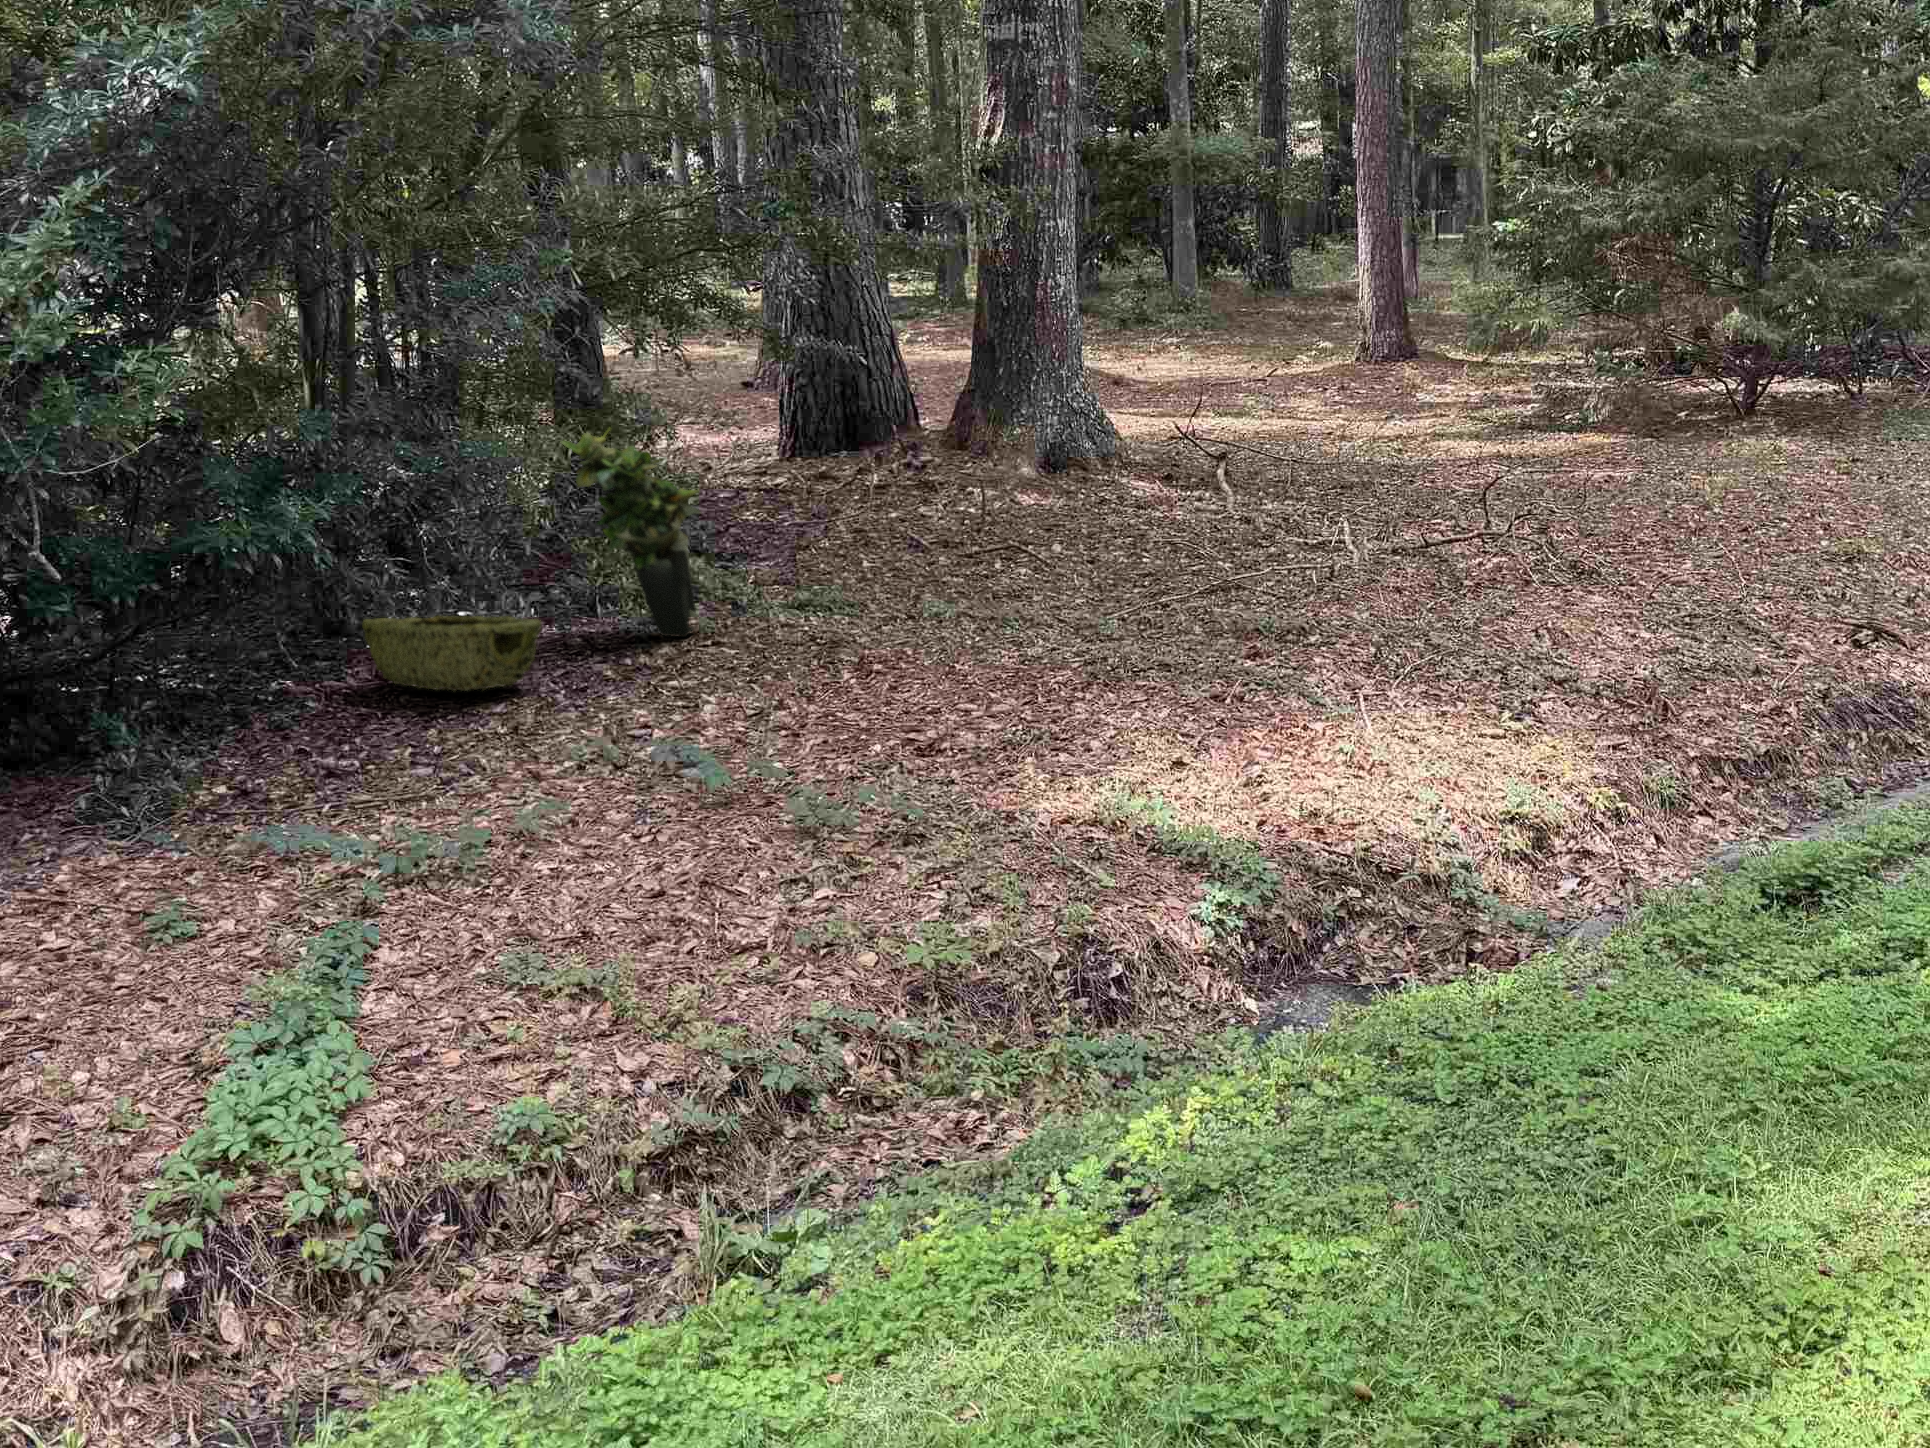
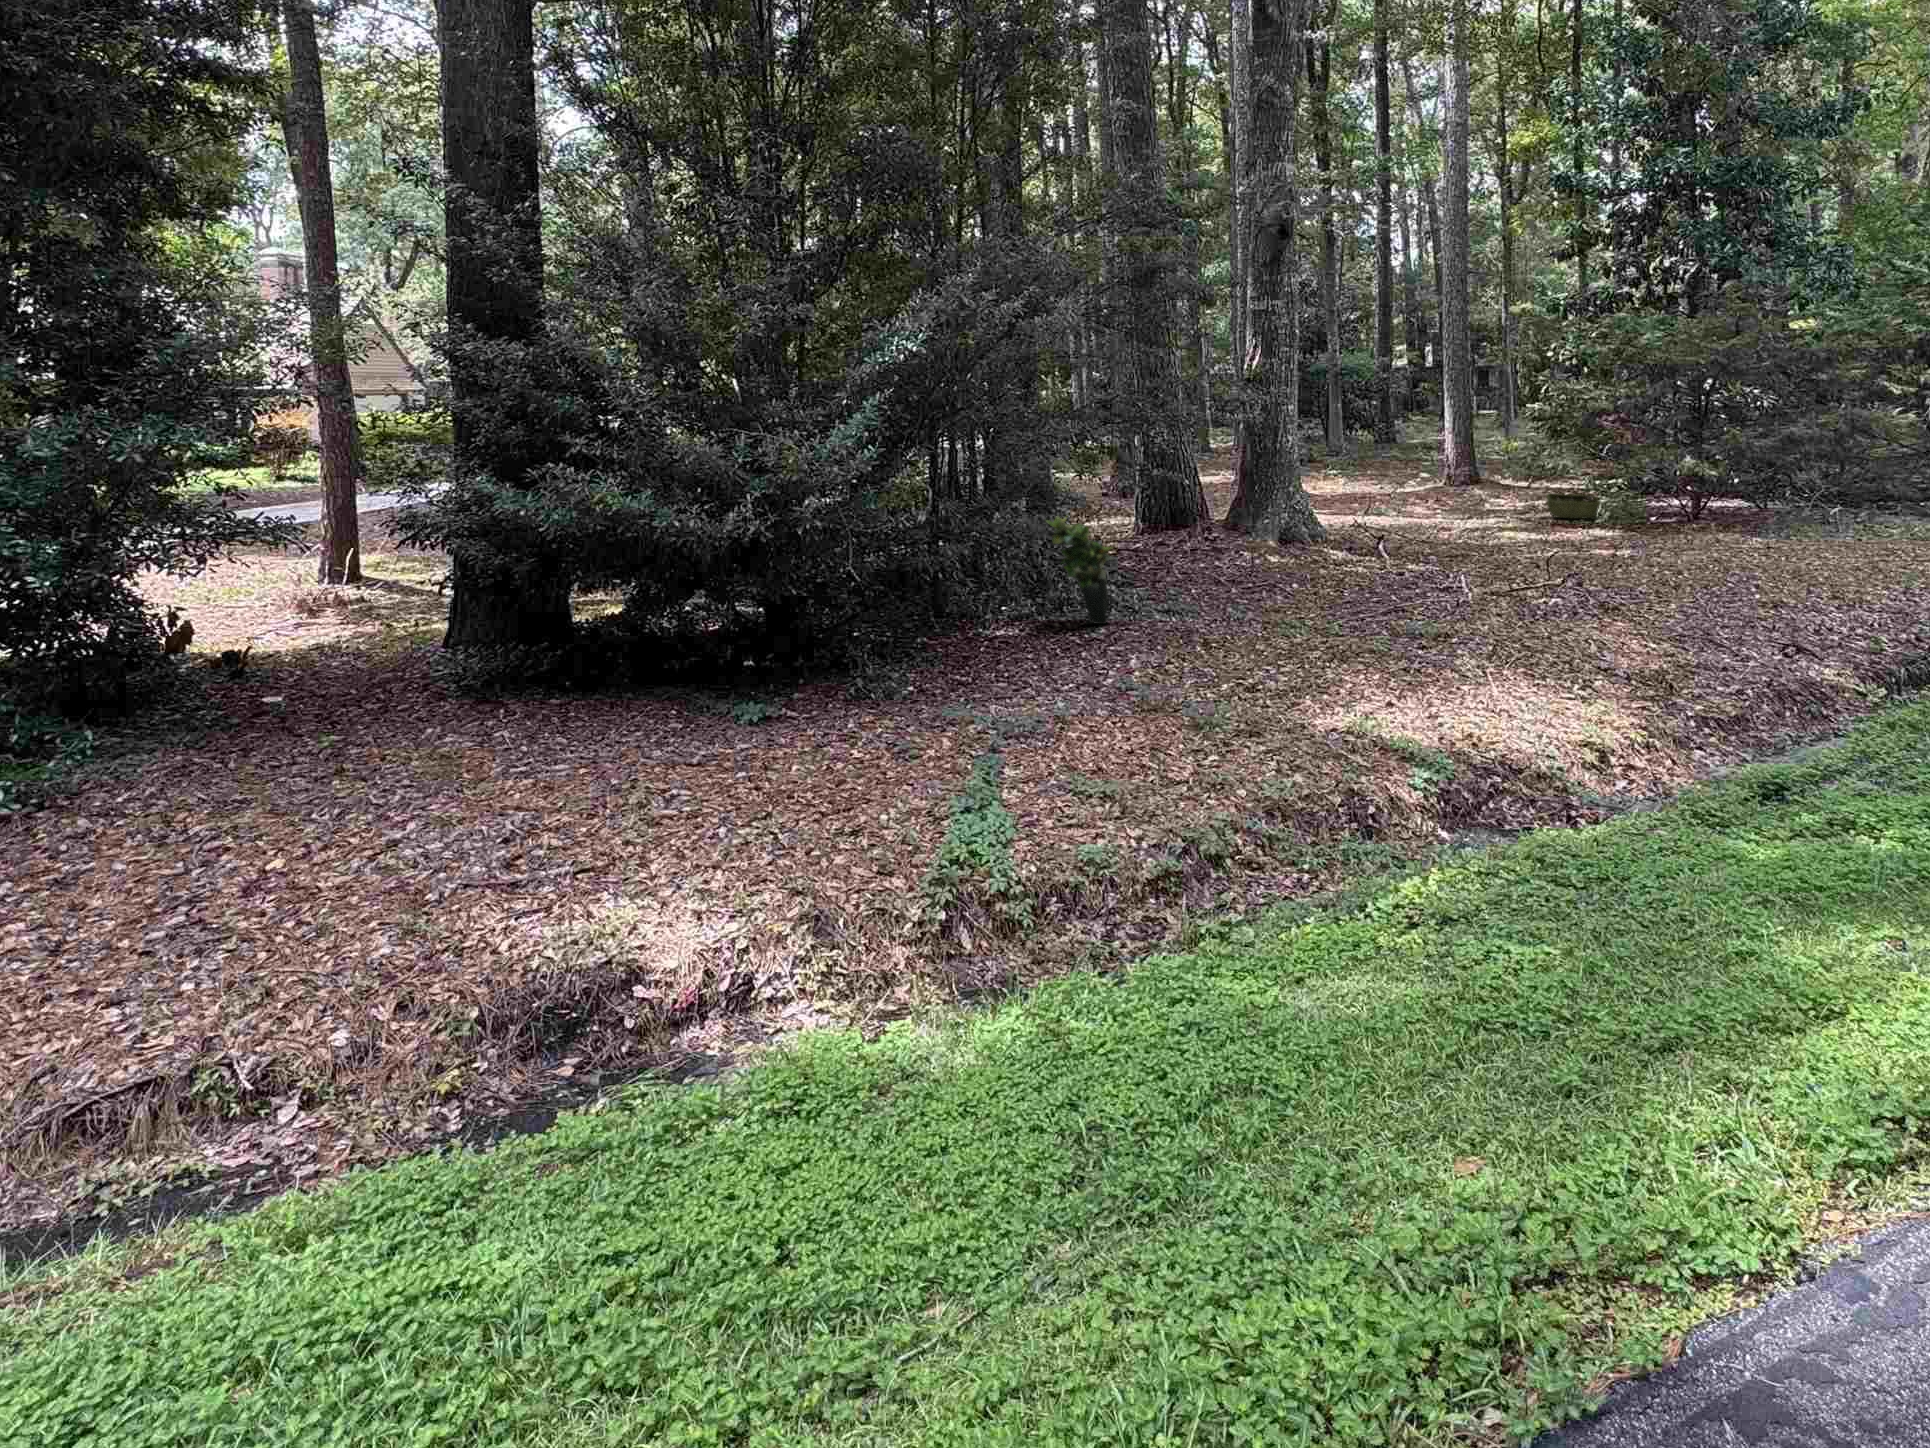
woven basket: present [362,616,541,691] -> present [1546,493,1600,519]

